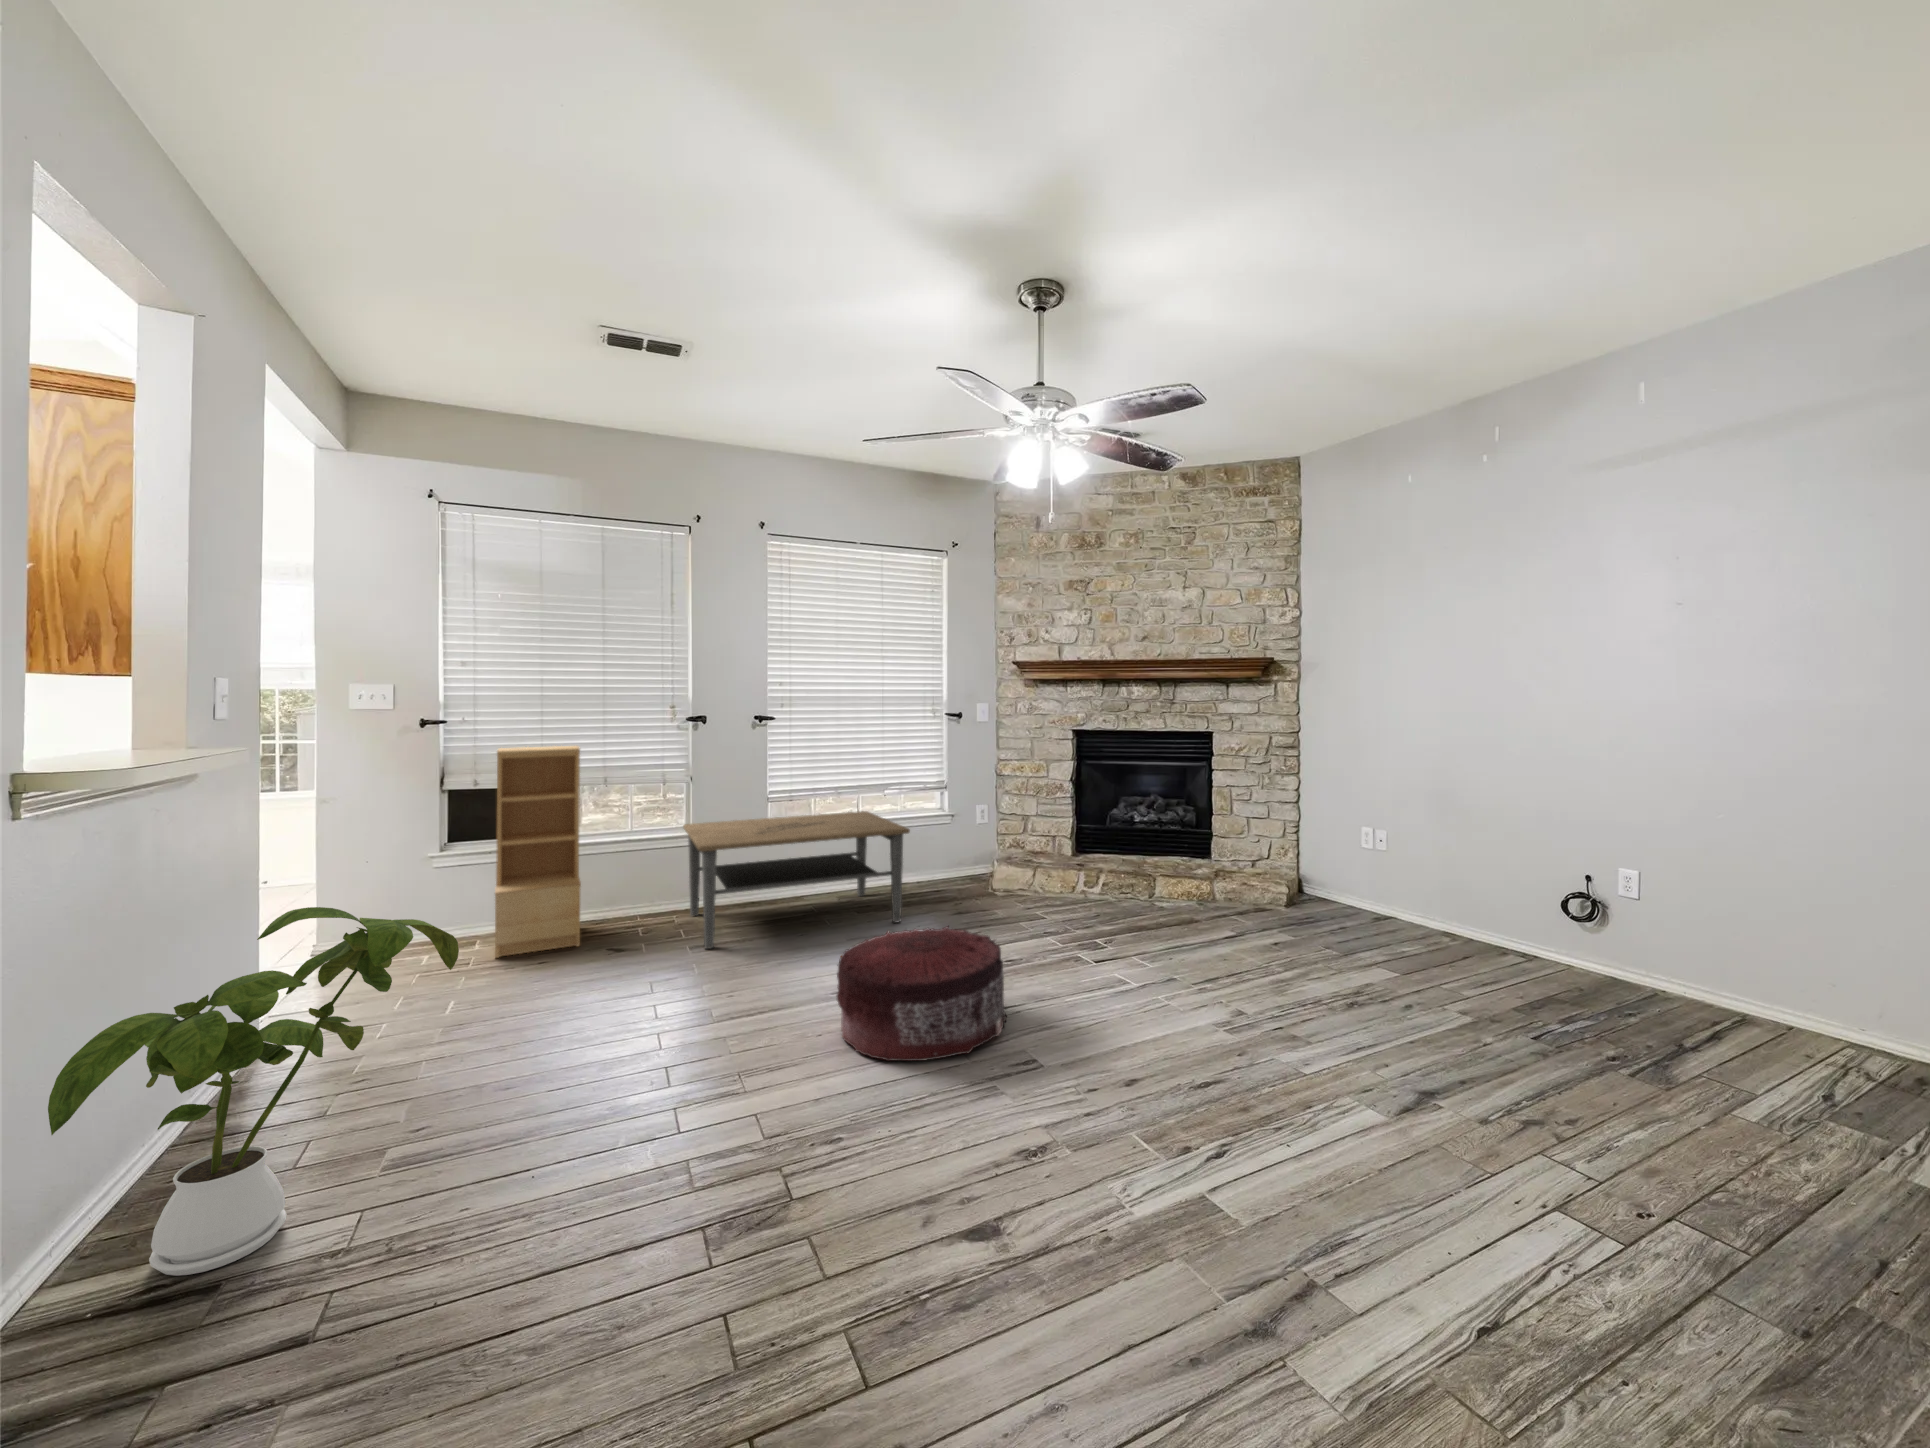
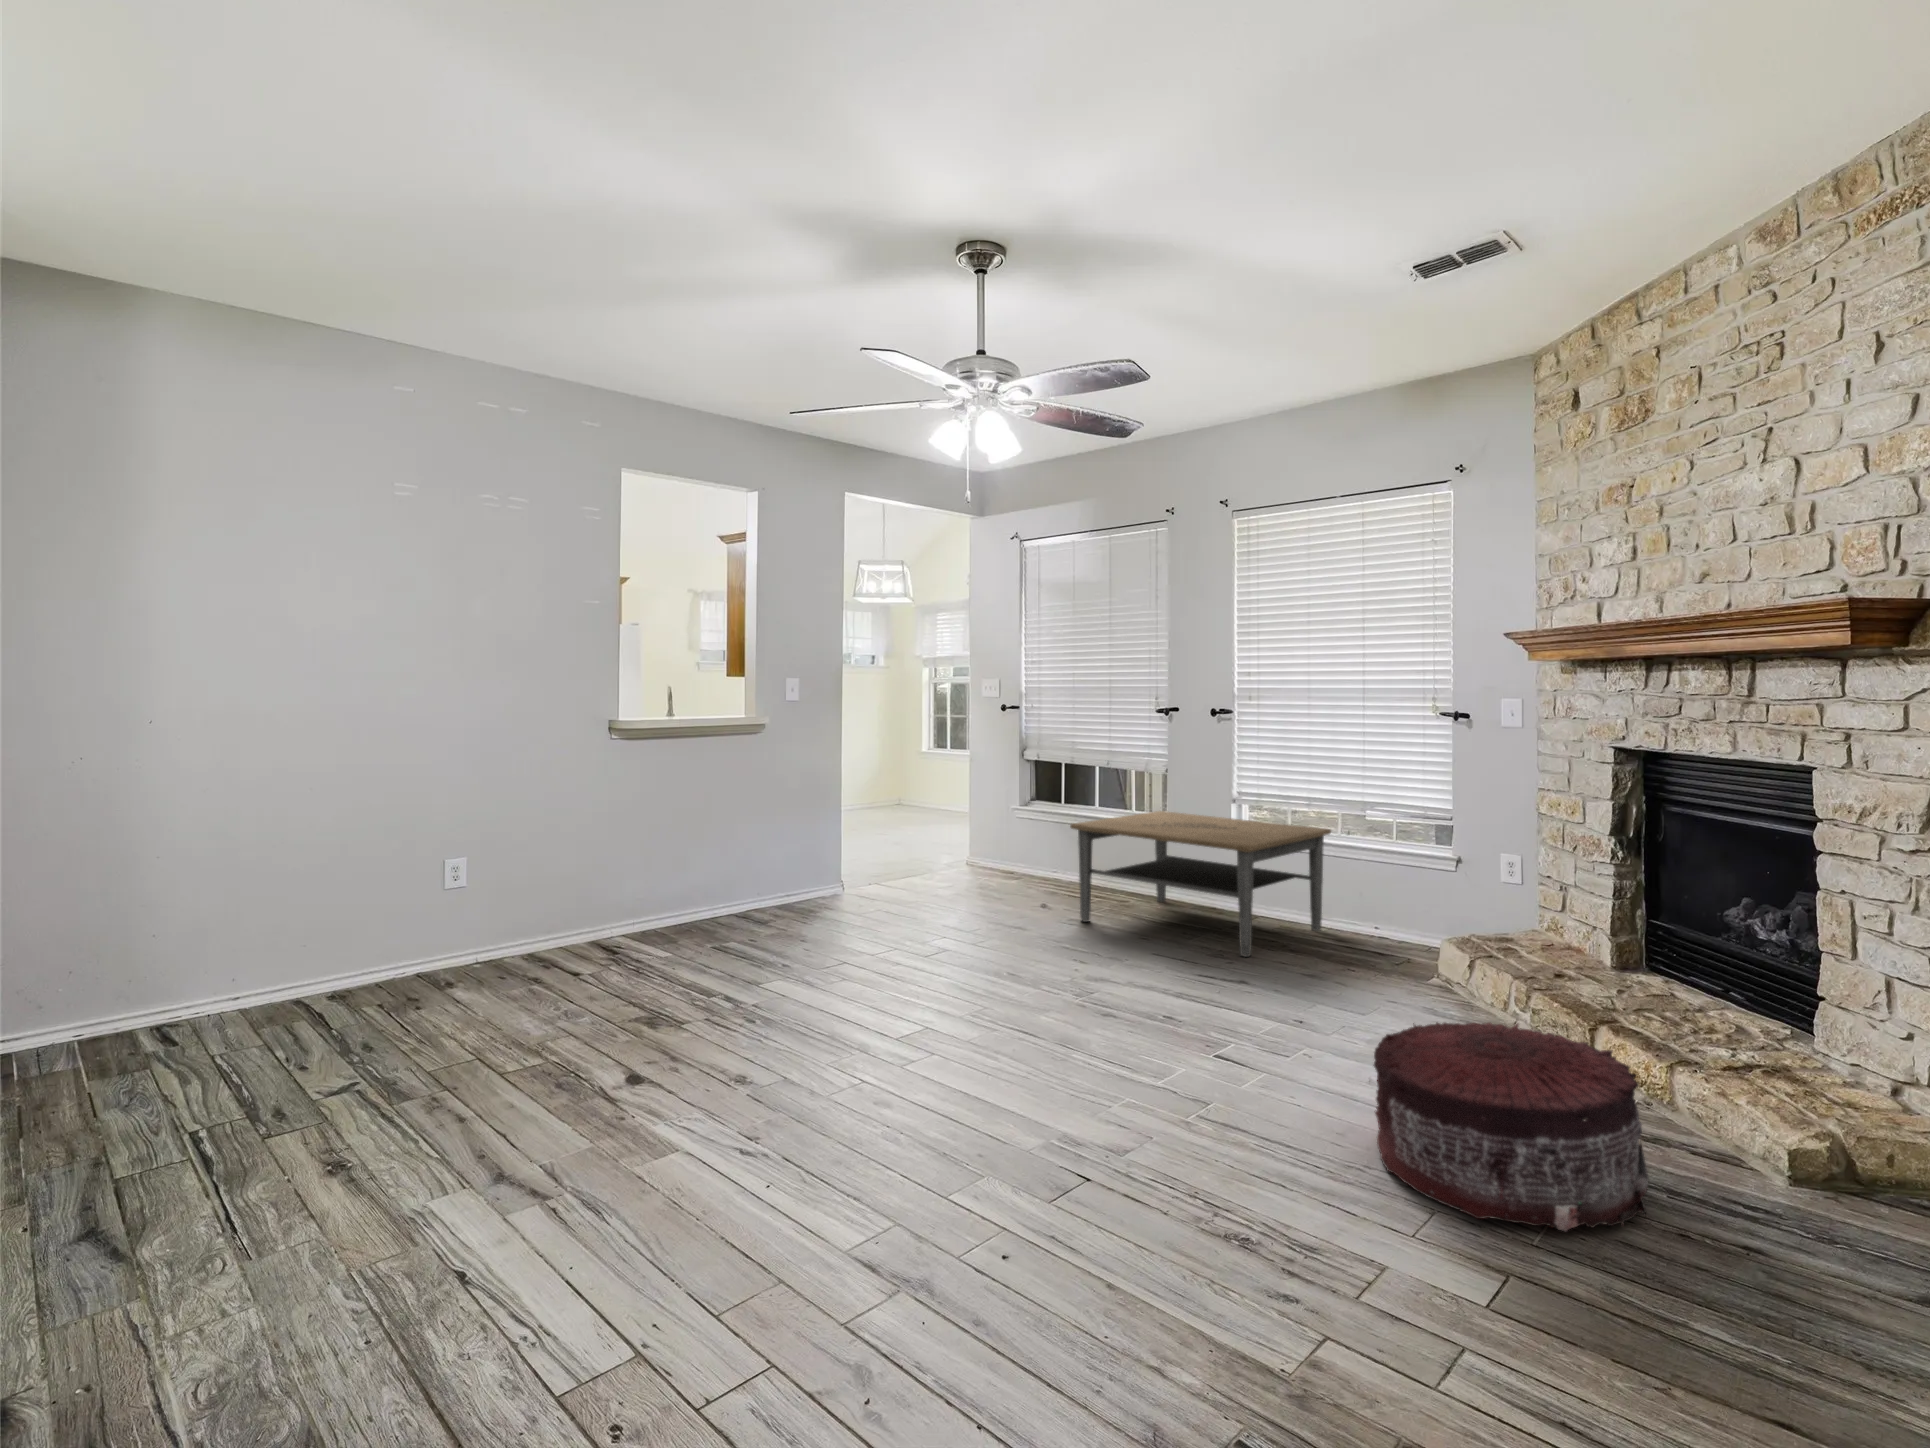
bookshelf: present [495,746,581,958] -> none [1001,727,1089,895]
house plant: present [48,907,459,1276] -> none [570,790,717,947]
pouf: present [837,926,1006,1061] -> present [1374,1023,1648,1231]

